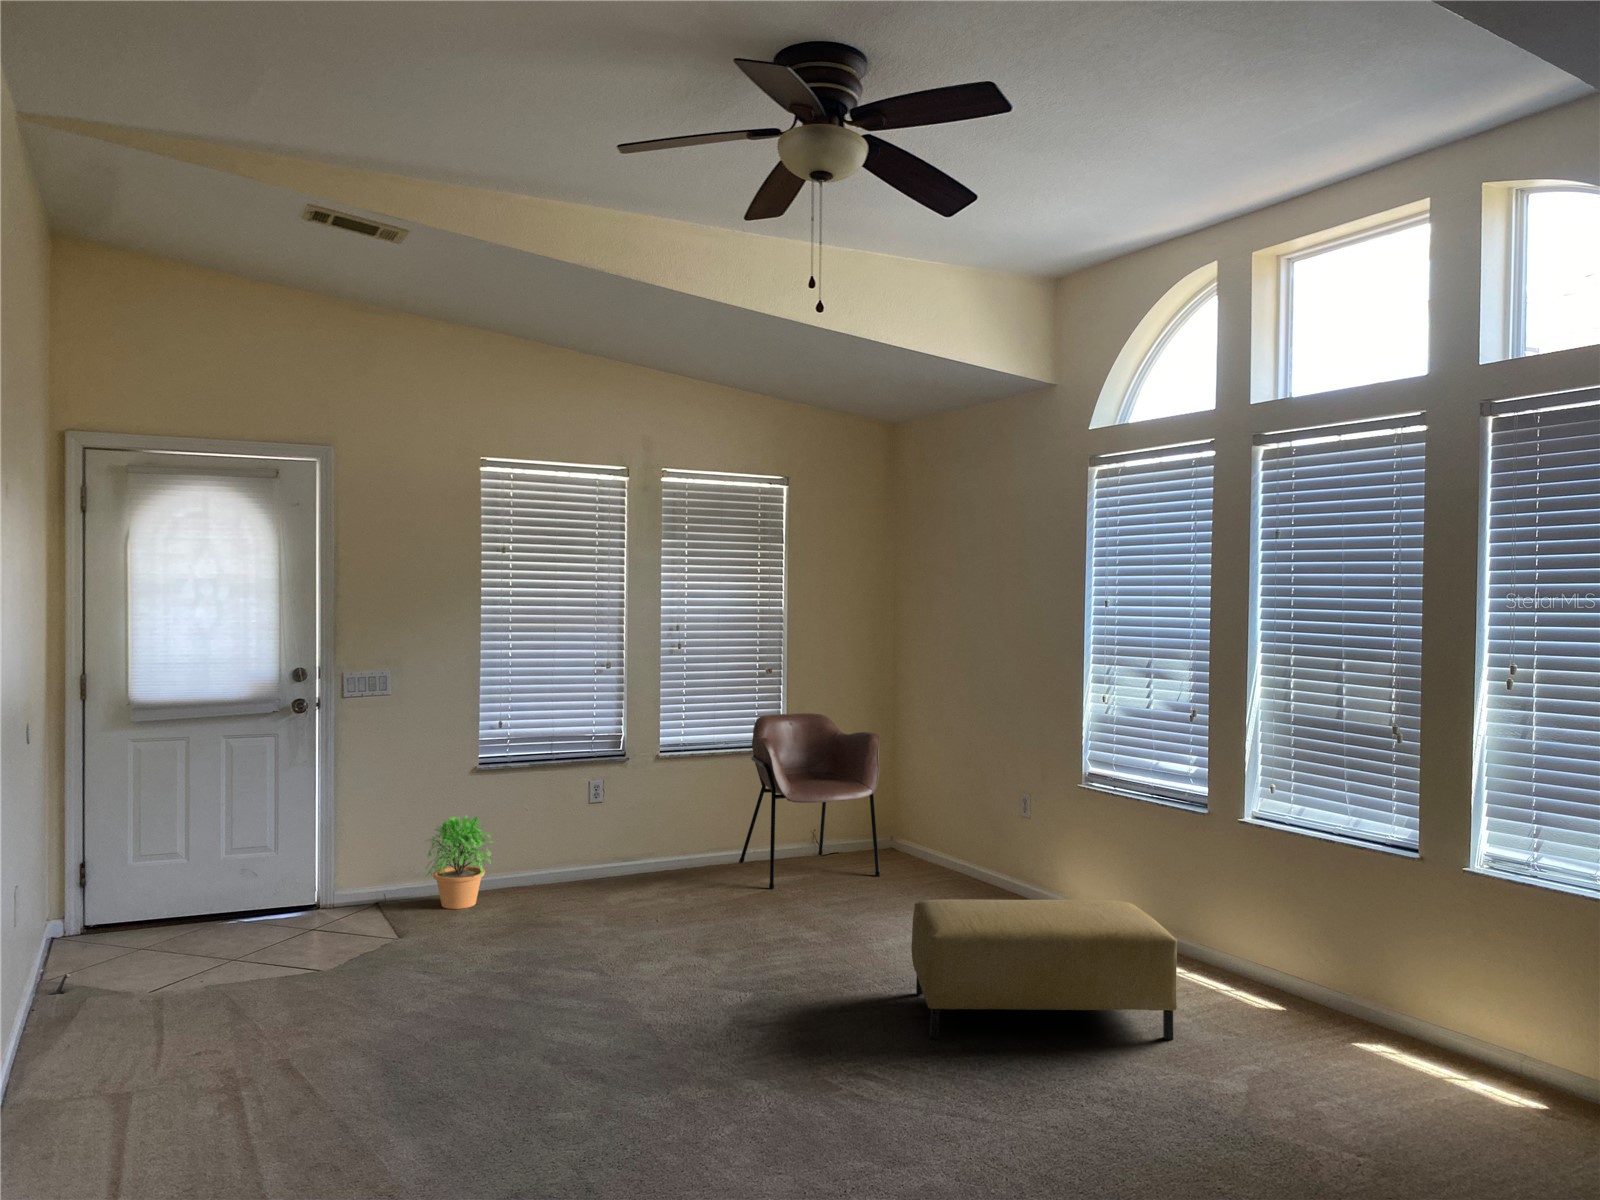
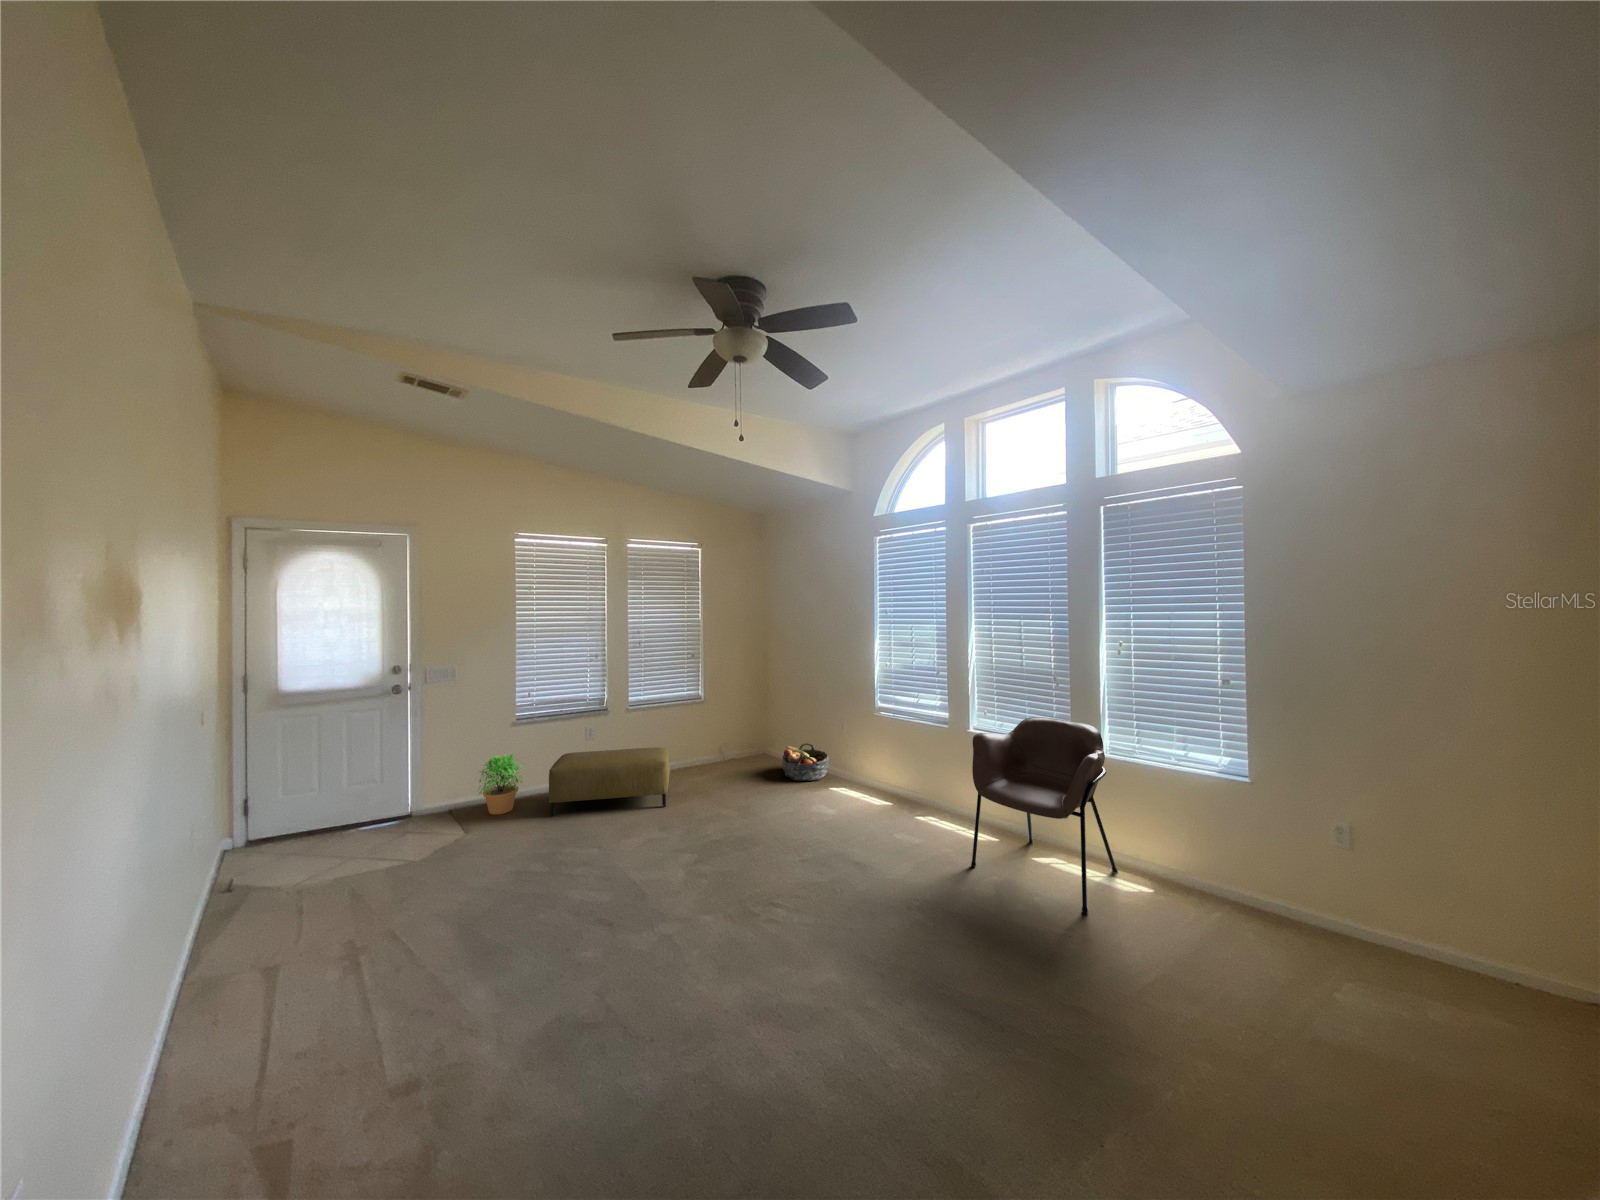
armchair: present [739,713,880,889] -> present [971,717,1118,913]
basket: none [916,836,1000,899] -> present [782,743,829,781]
ottoman: present [911,899,1177,1039] -> present [549,748,670,816]

